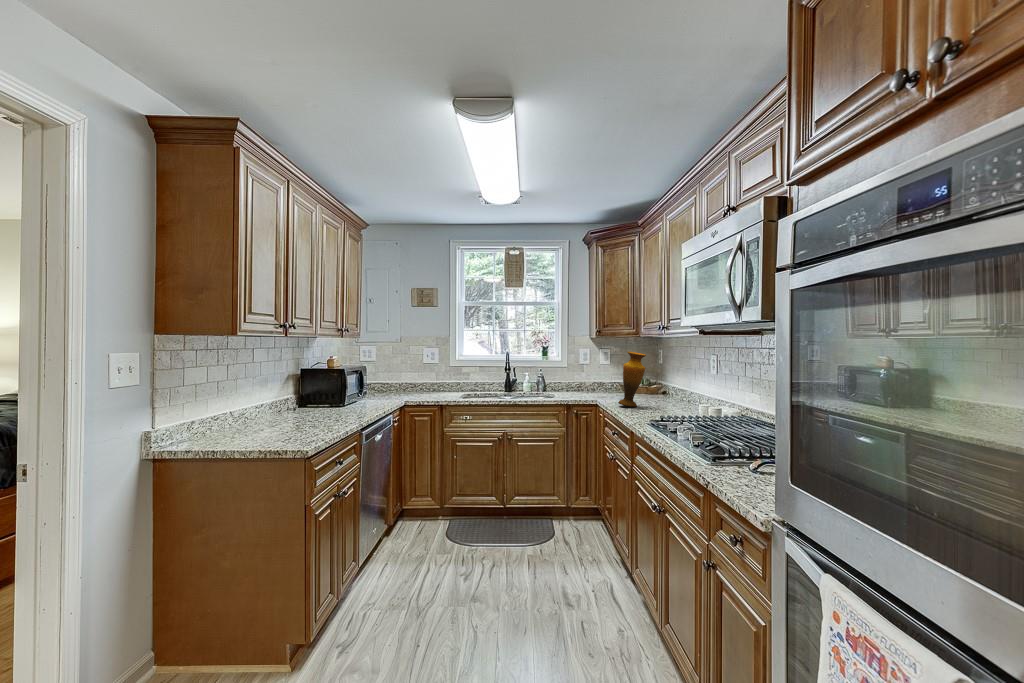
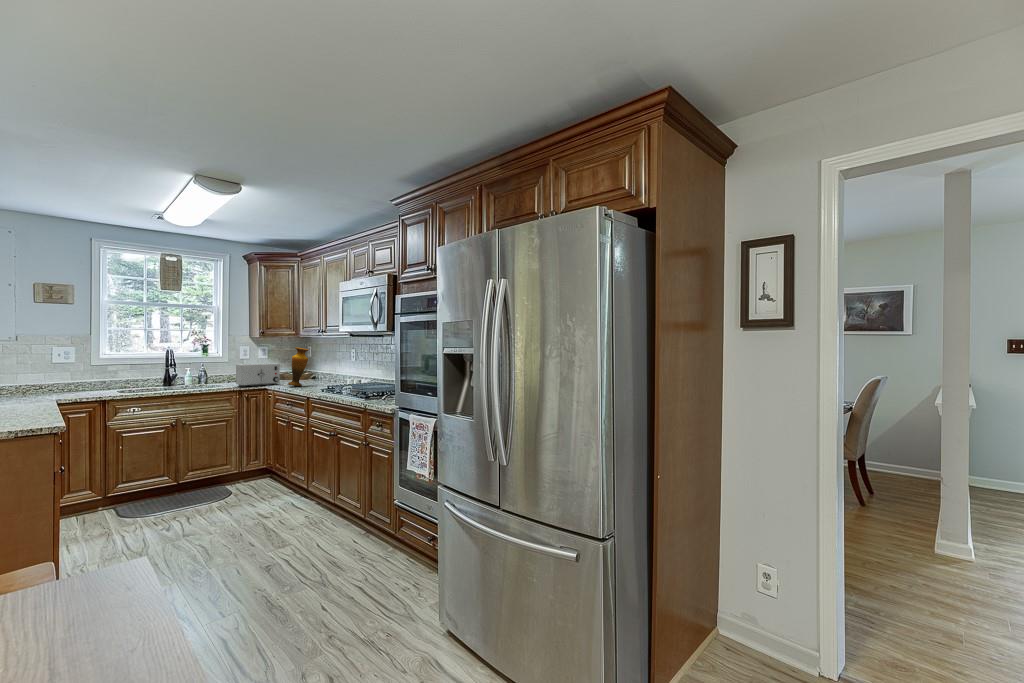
toaster: none [566,371,614,400] -> present [236,363,280,387]

